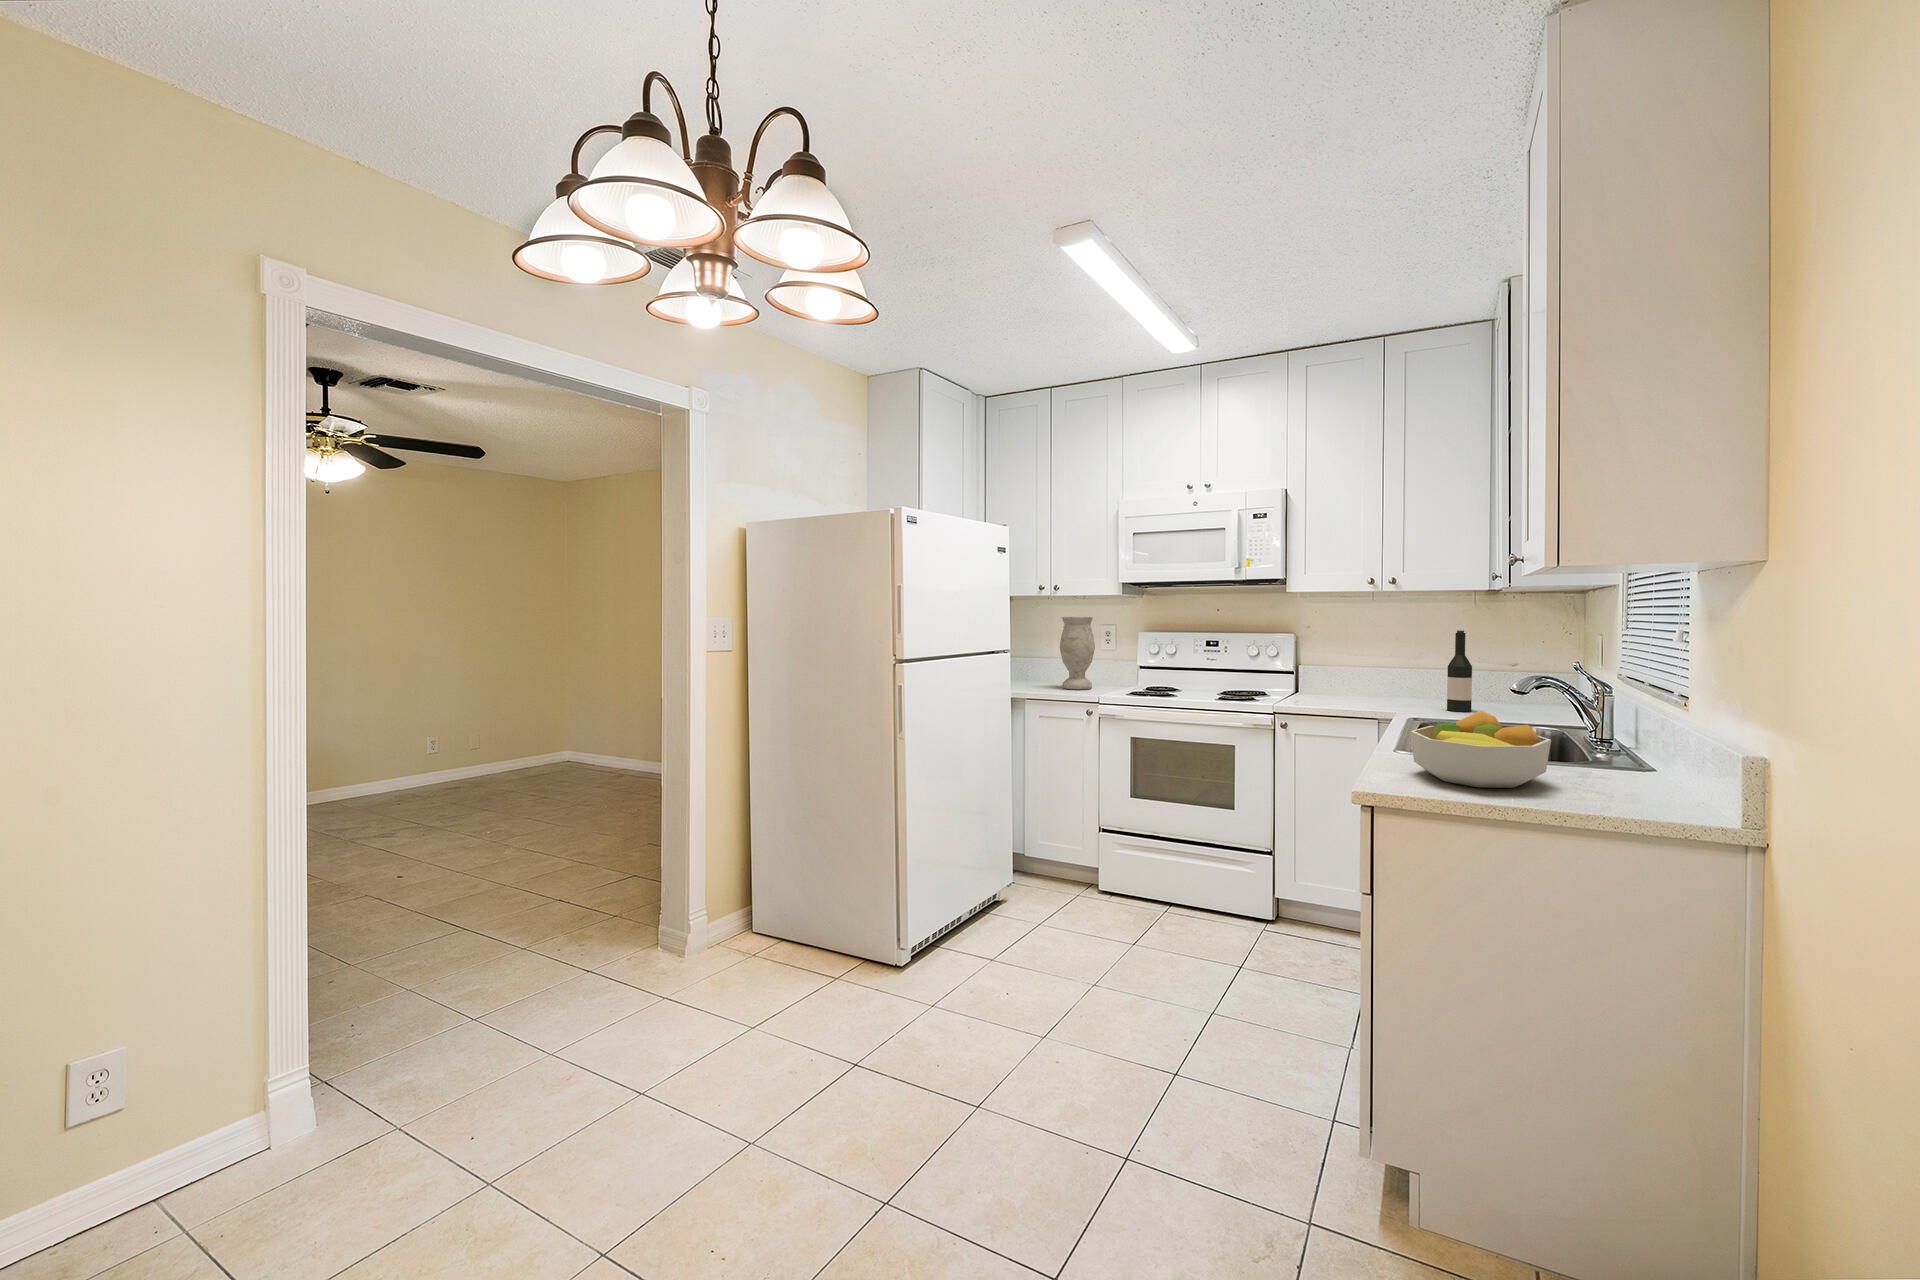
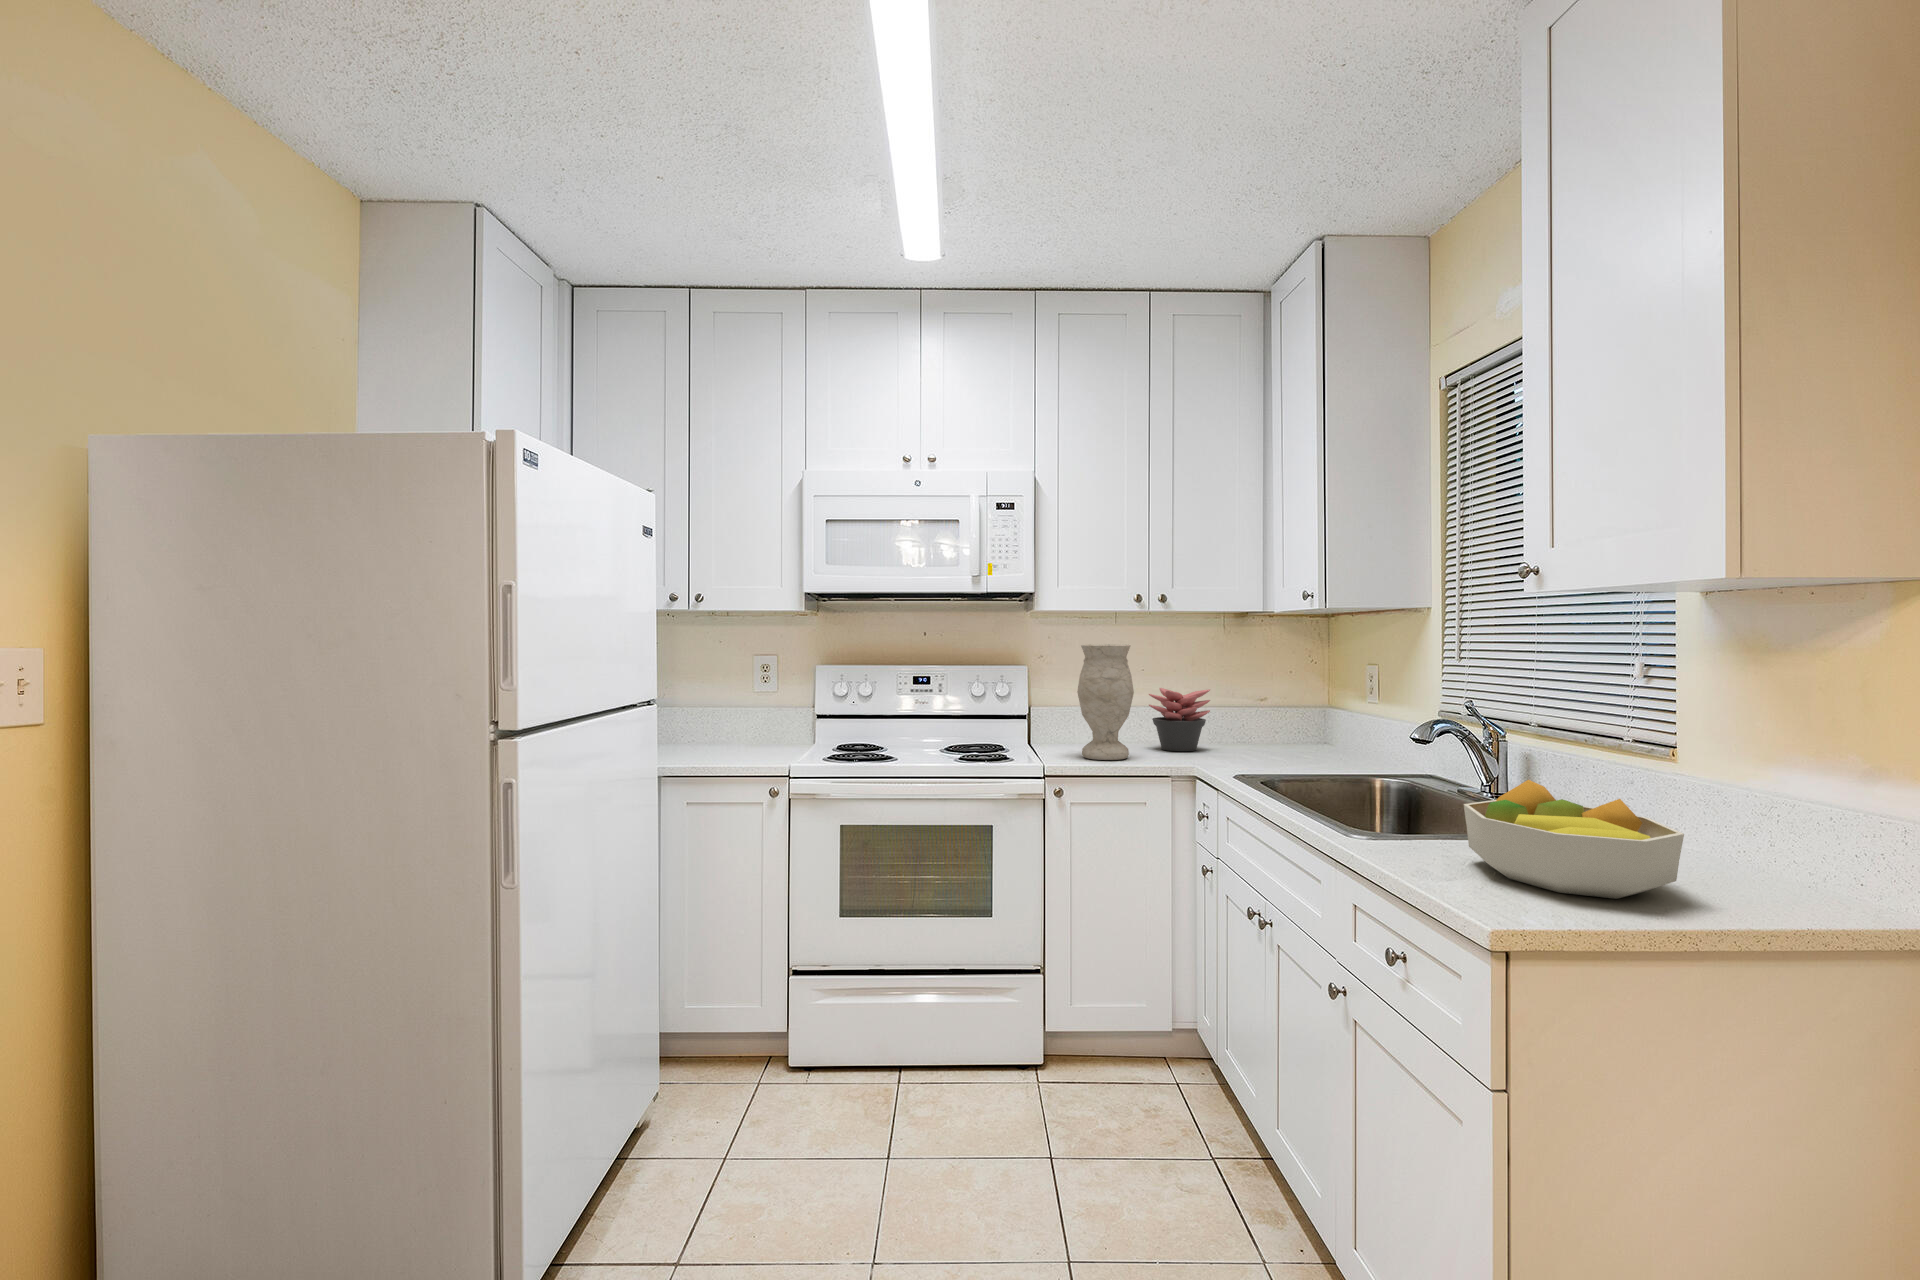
vase: present [1060,617,1095,690] -> present [1077,644,1134,760]
wine bottle: present [1447,631,1472,712] -> none [1236,661,1264,761]
succulent plant: none [1388,652,1443,703] -> present [1149,688,1210,751]

